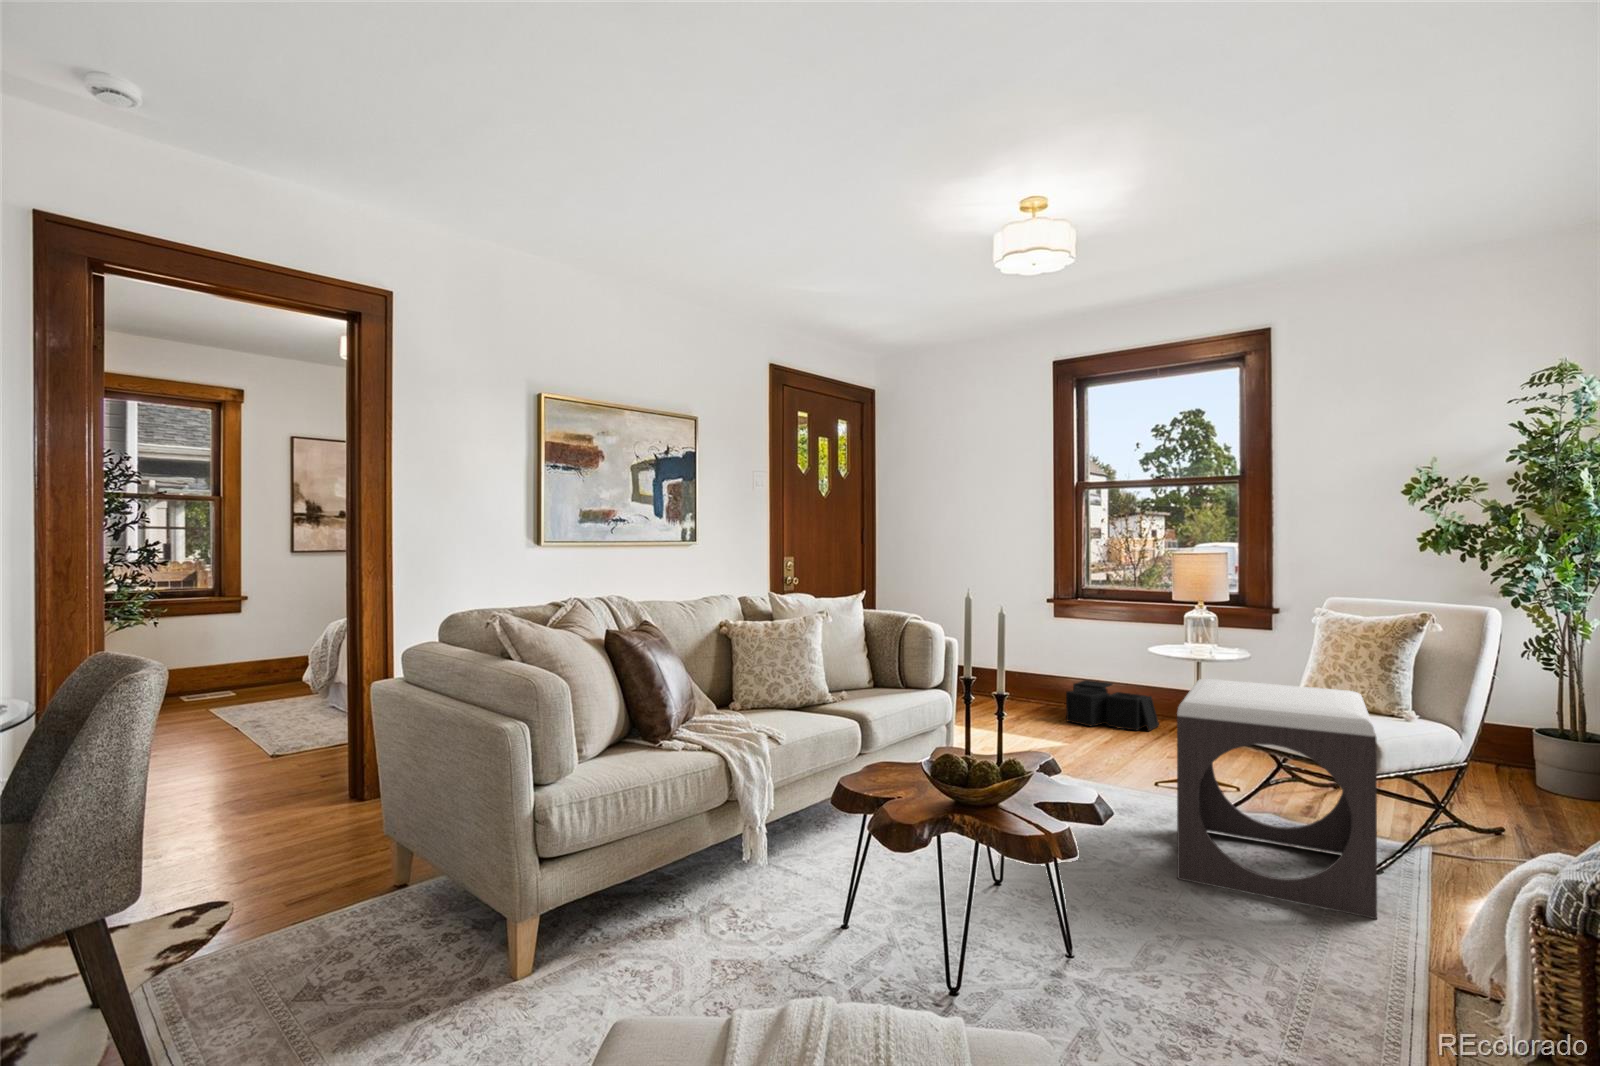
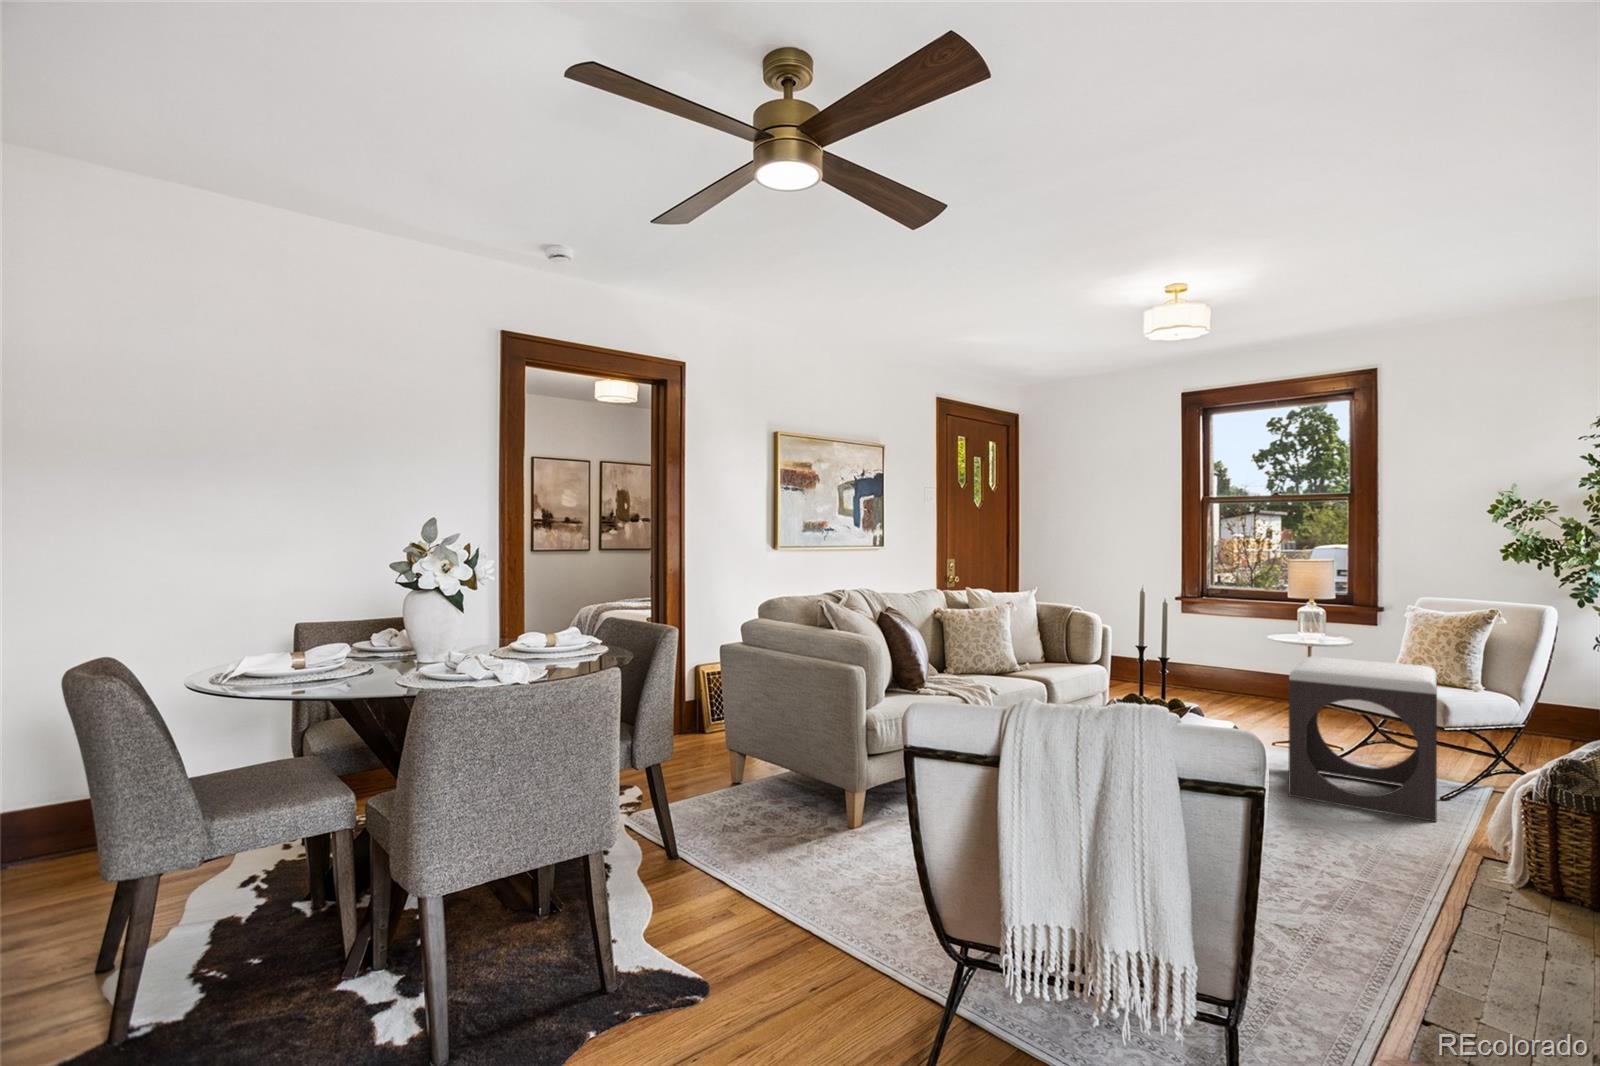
storage bin: present [1066,680,1159,731] -> none [1192,665,1274,707]

